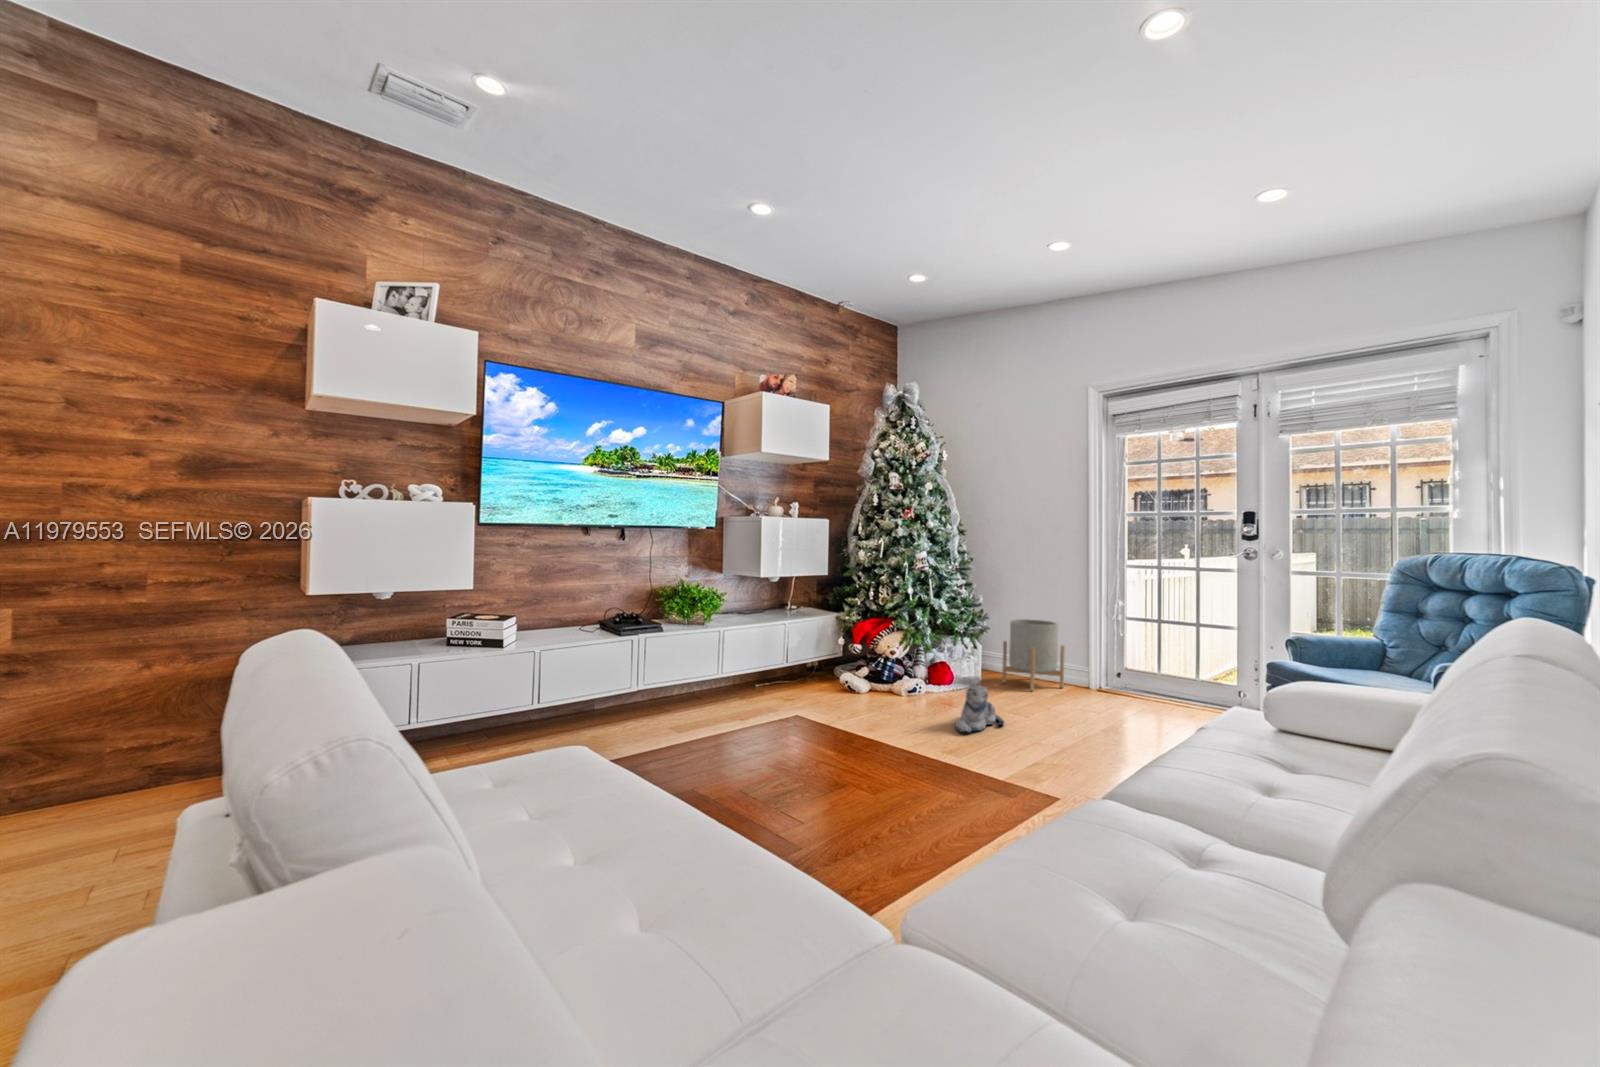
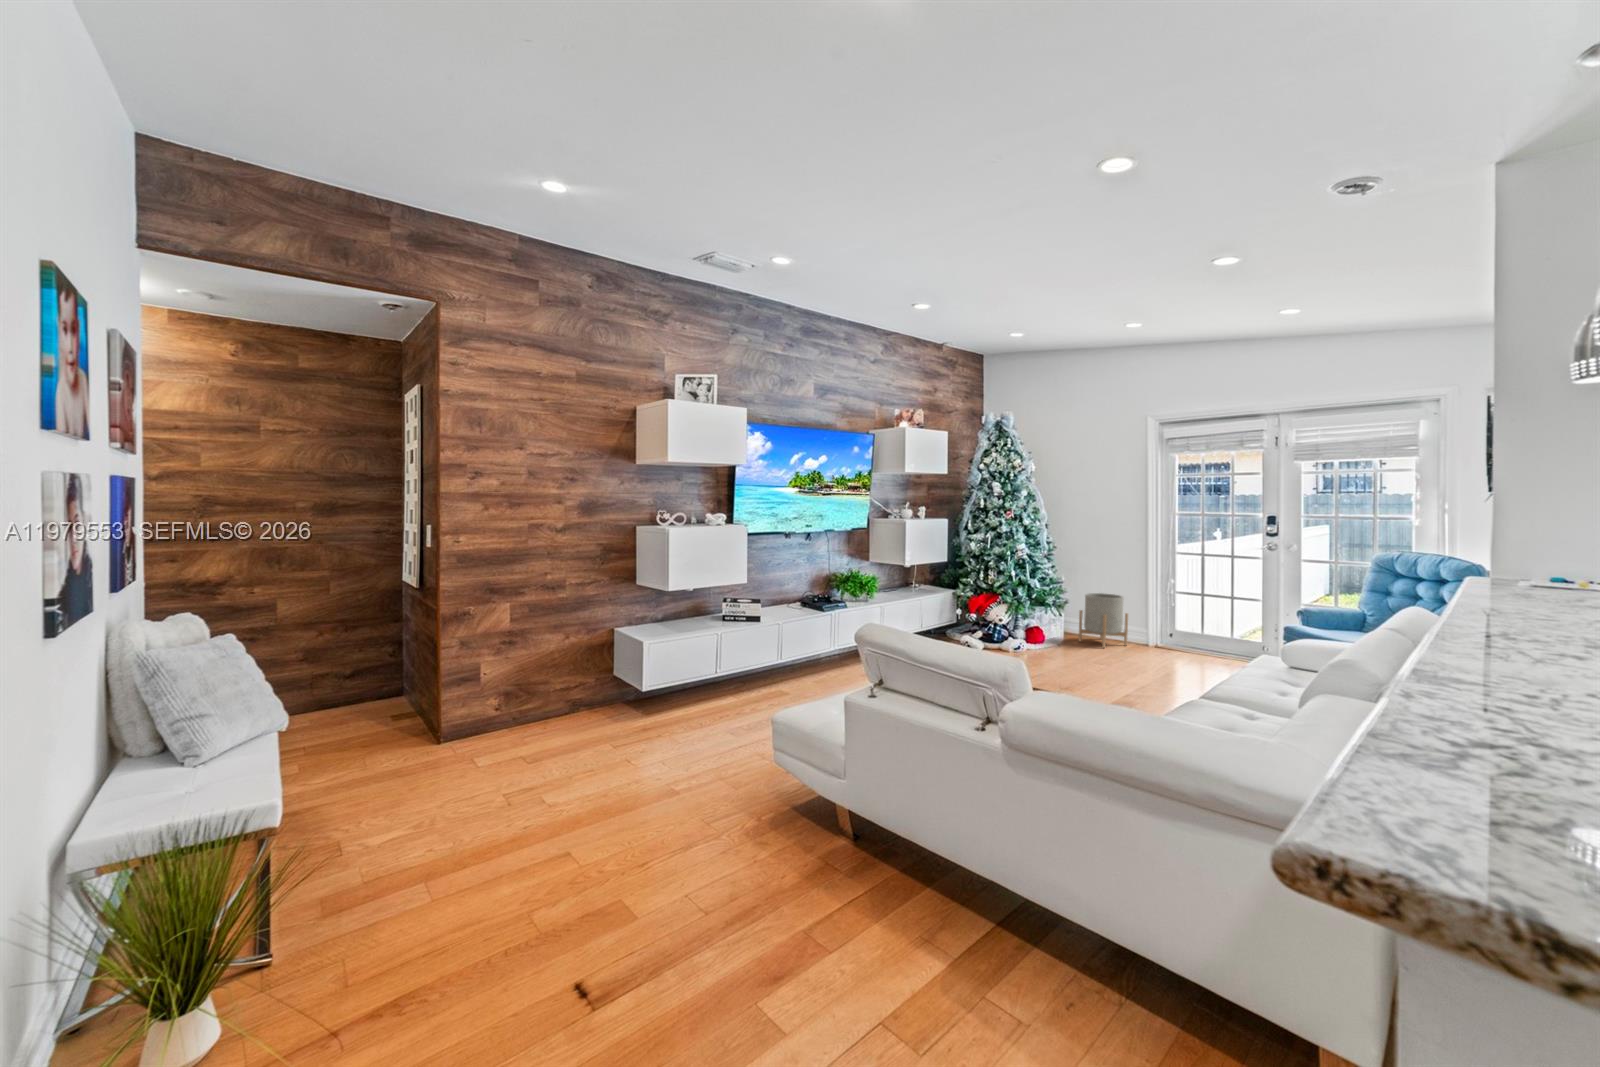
plush toy: present [956,683,1004,732] -> none [1057,642,1092,677]

